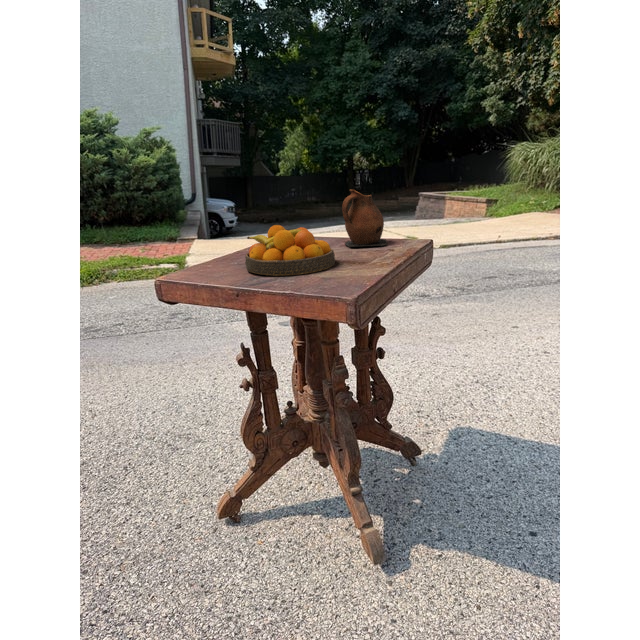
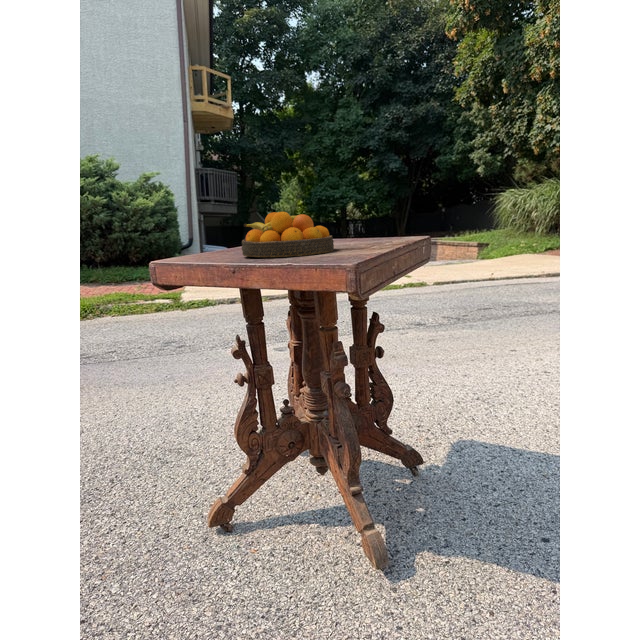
ceramic pitcher: present [342,190,387,247] -> none [340,185,386,242]

